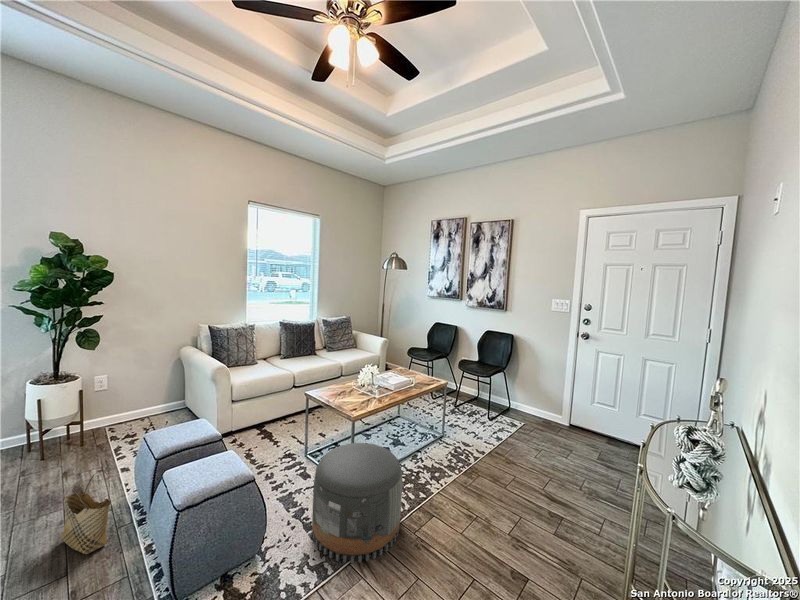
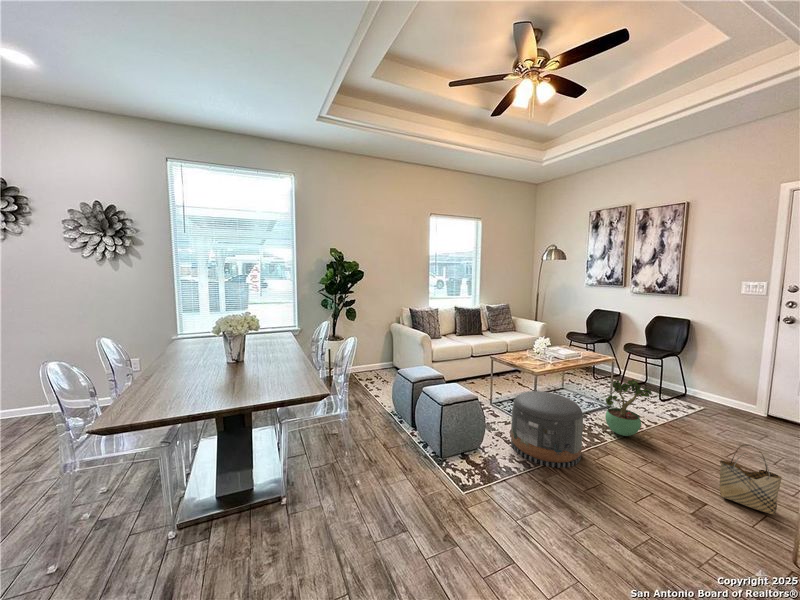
potted plant: none [433,413,478,480] -> present [605,379,652,436]
woven basket: present [61,470,111,554] -> present [719,444,782,515]

